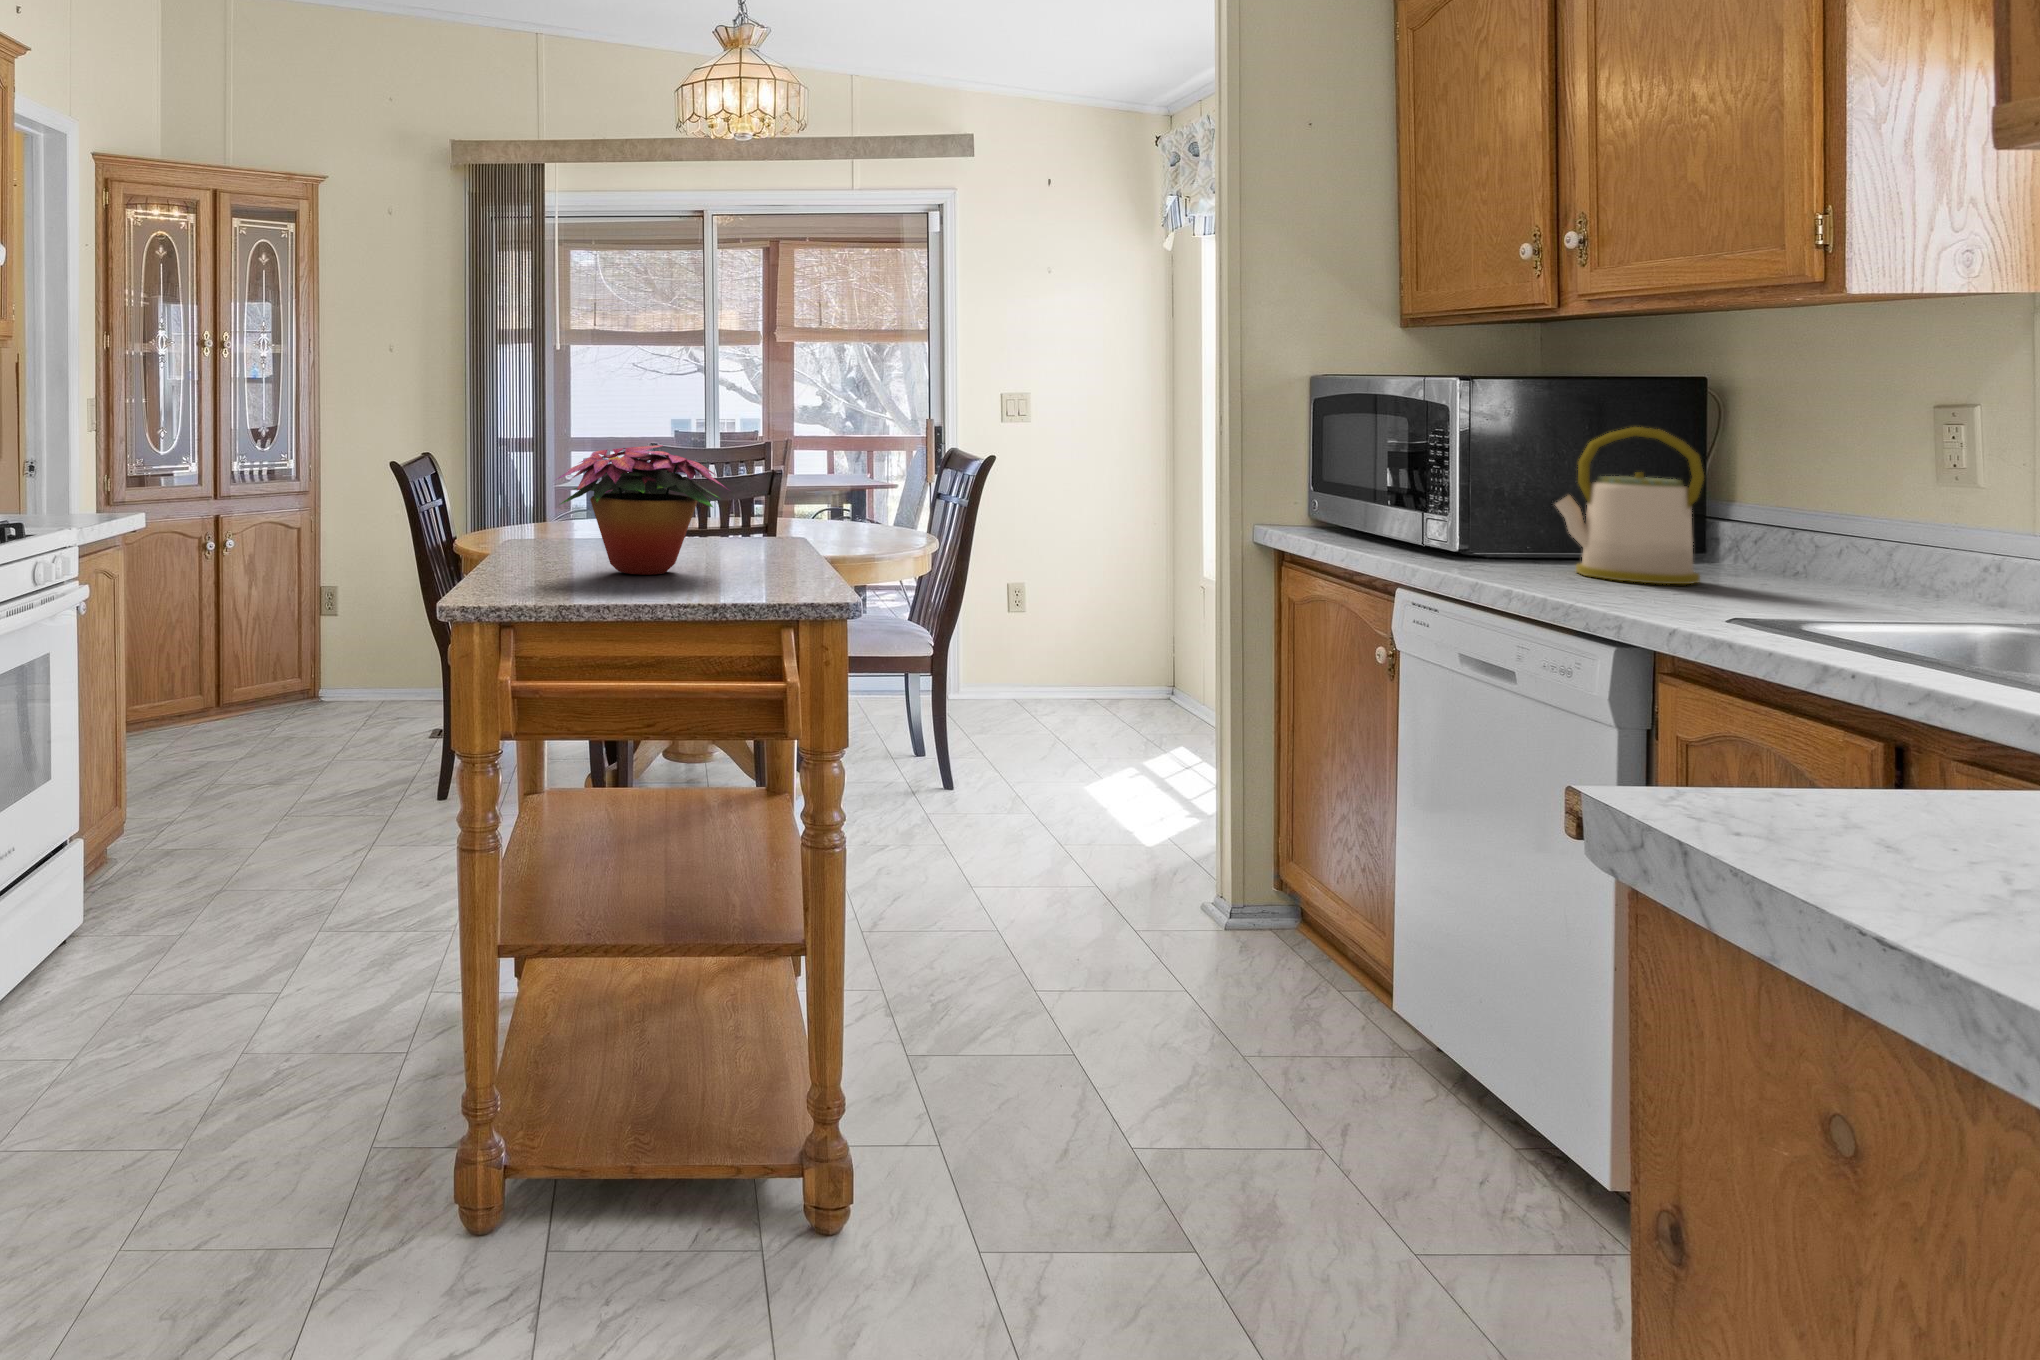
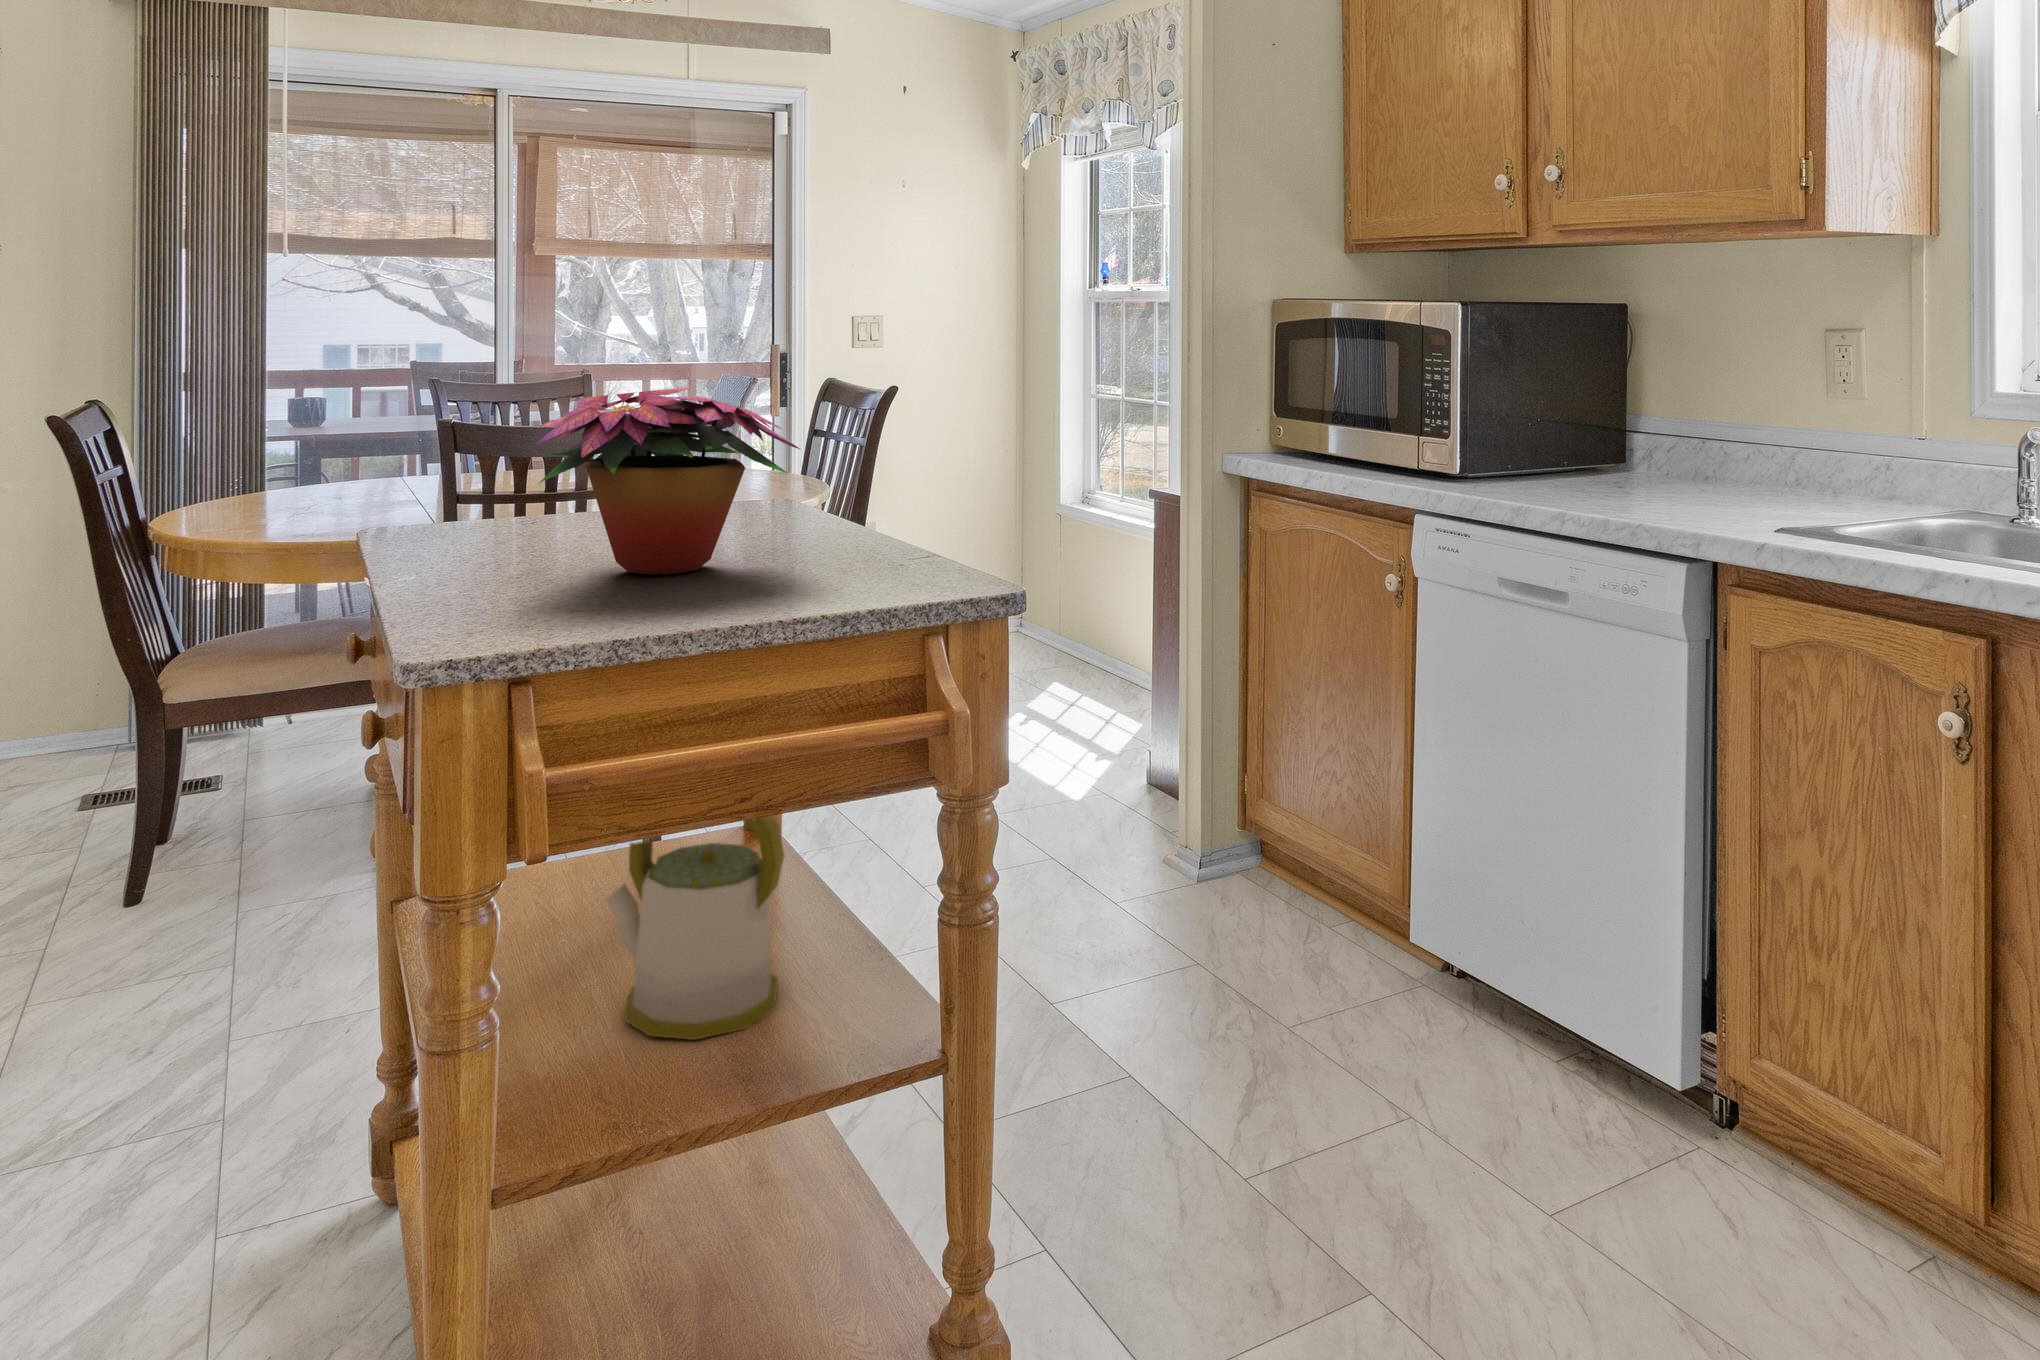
kettle: present [1555,427,1704,584] -> present [605,818,784,1040]

